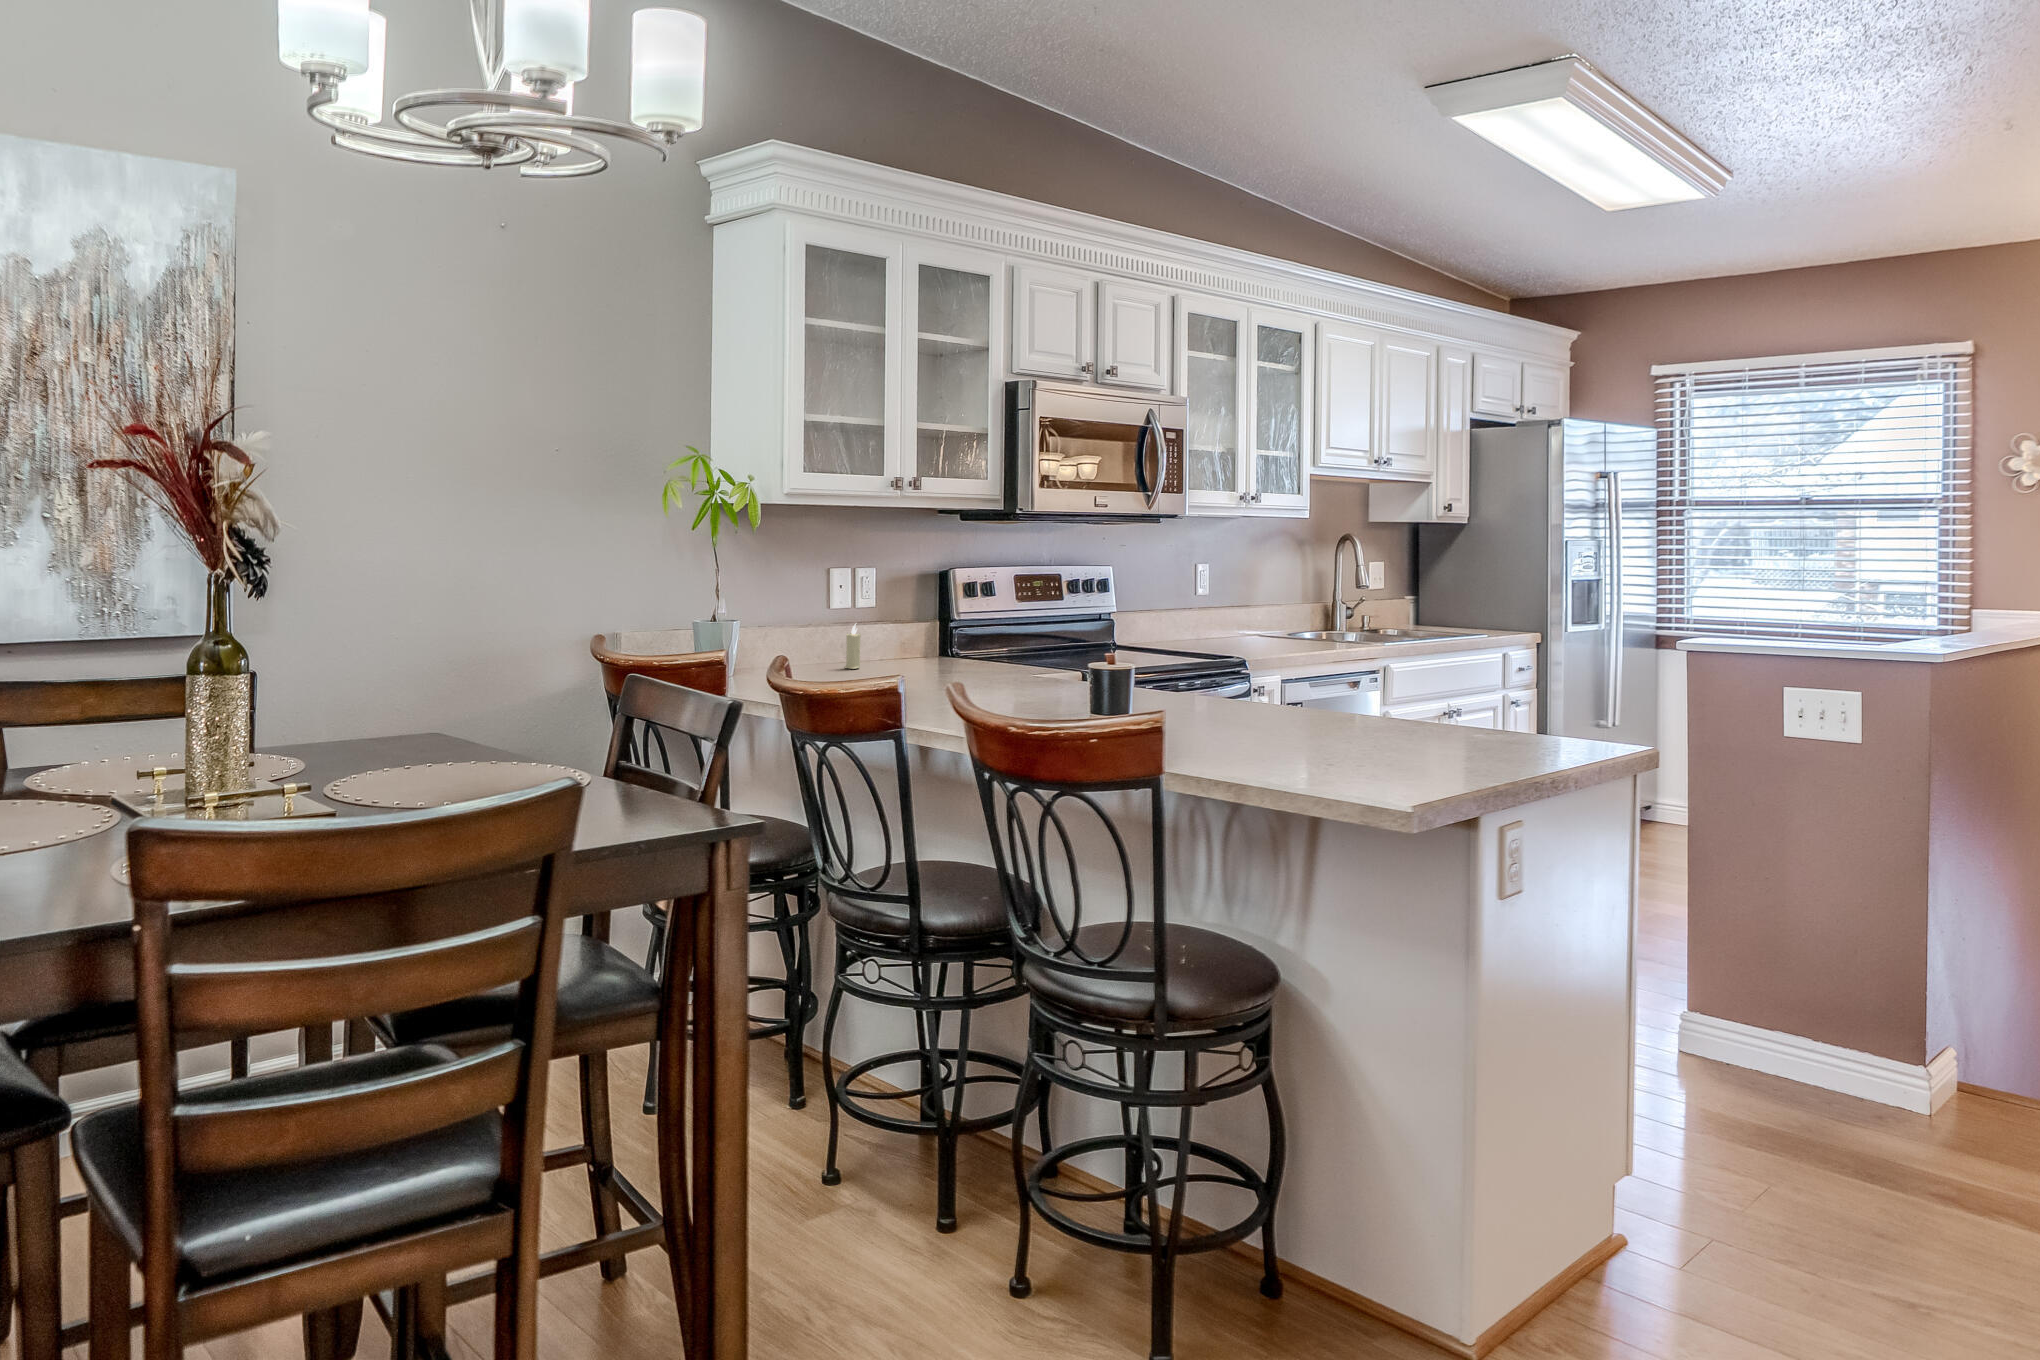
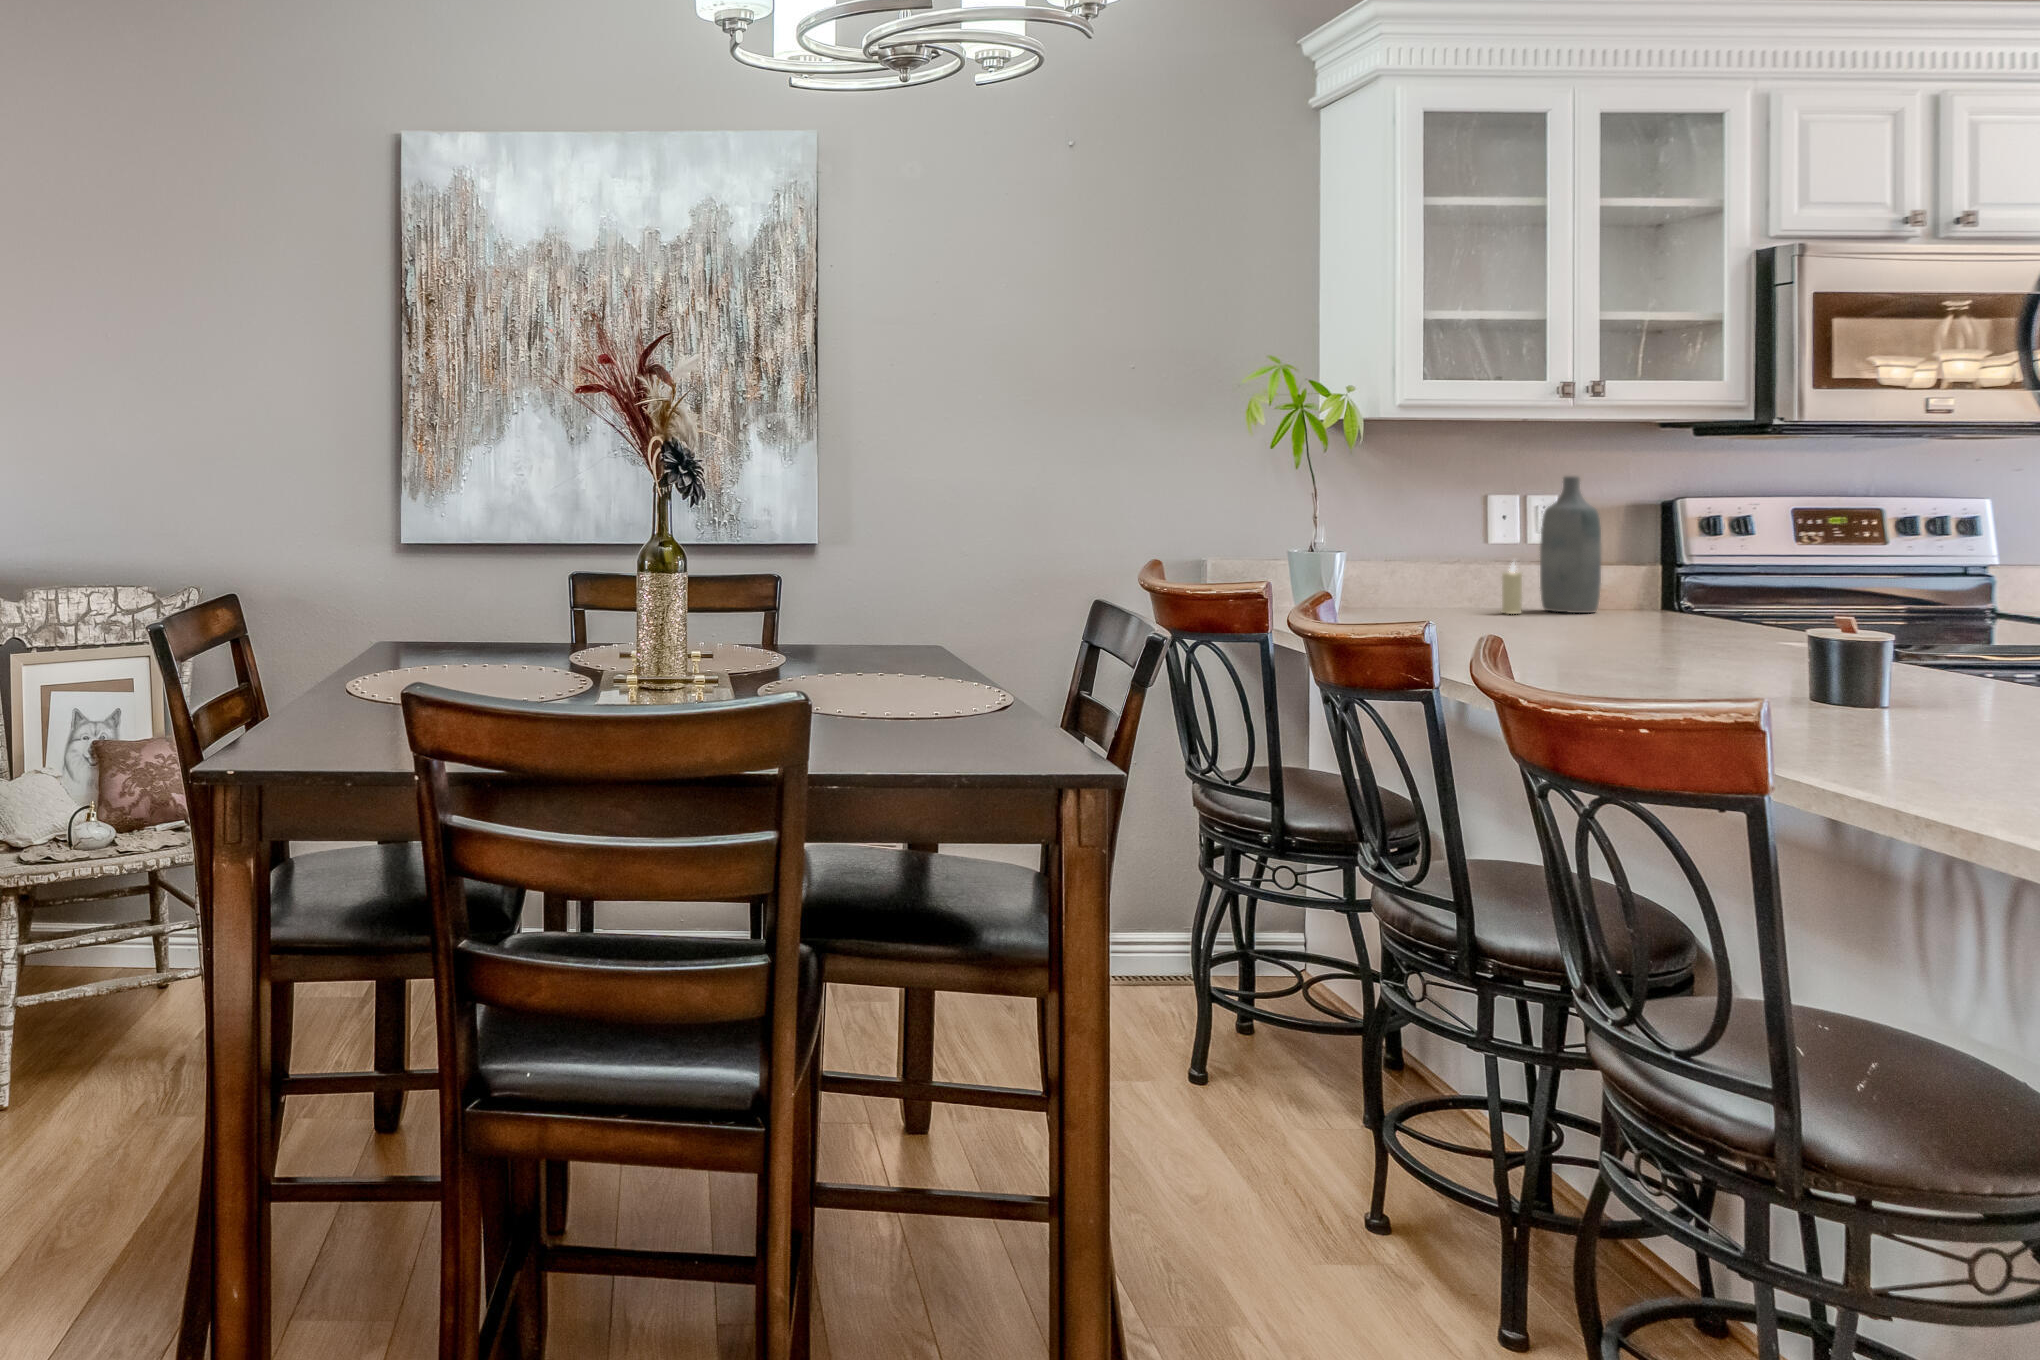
bottle: none [868,553,909,664] -> present [1540,476,1601,613]

